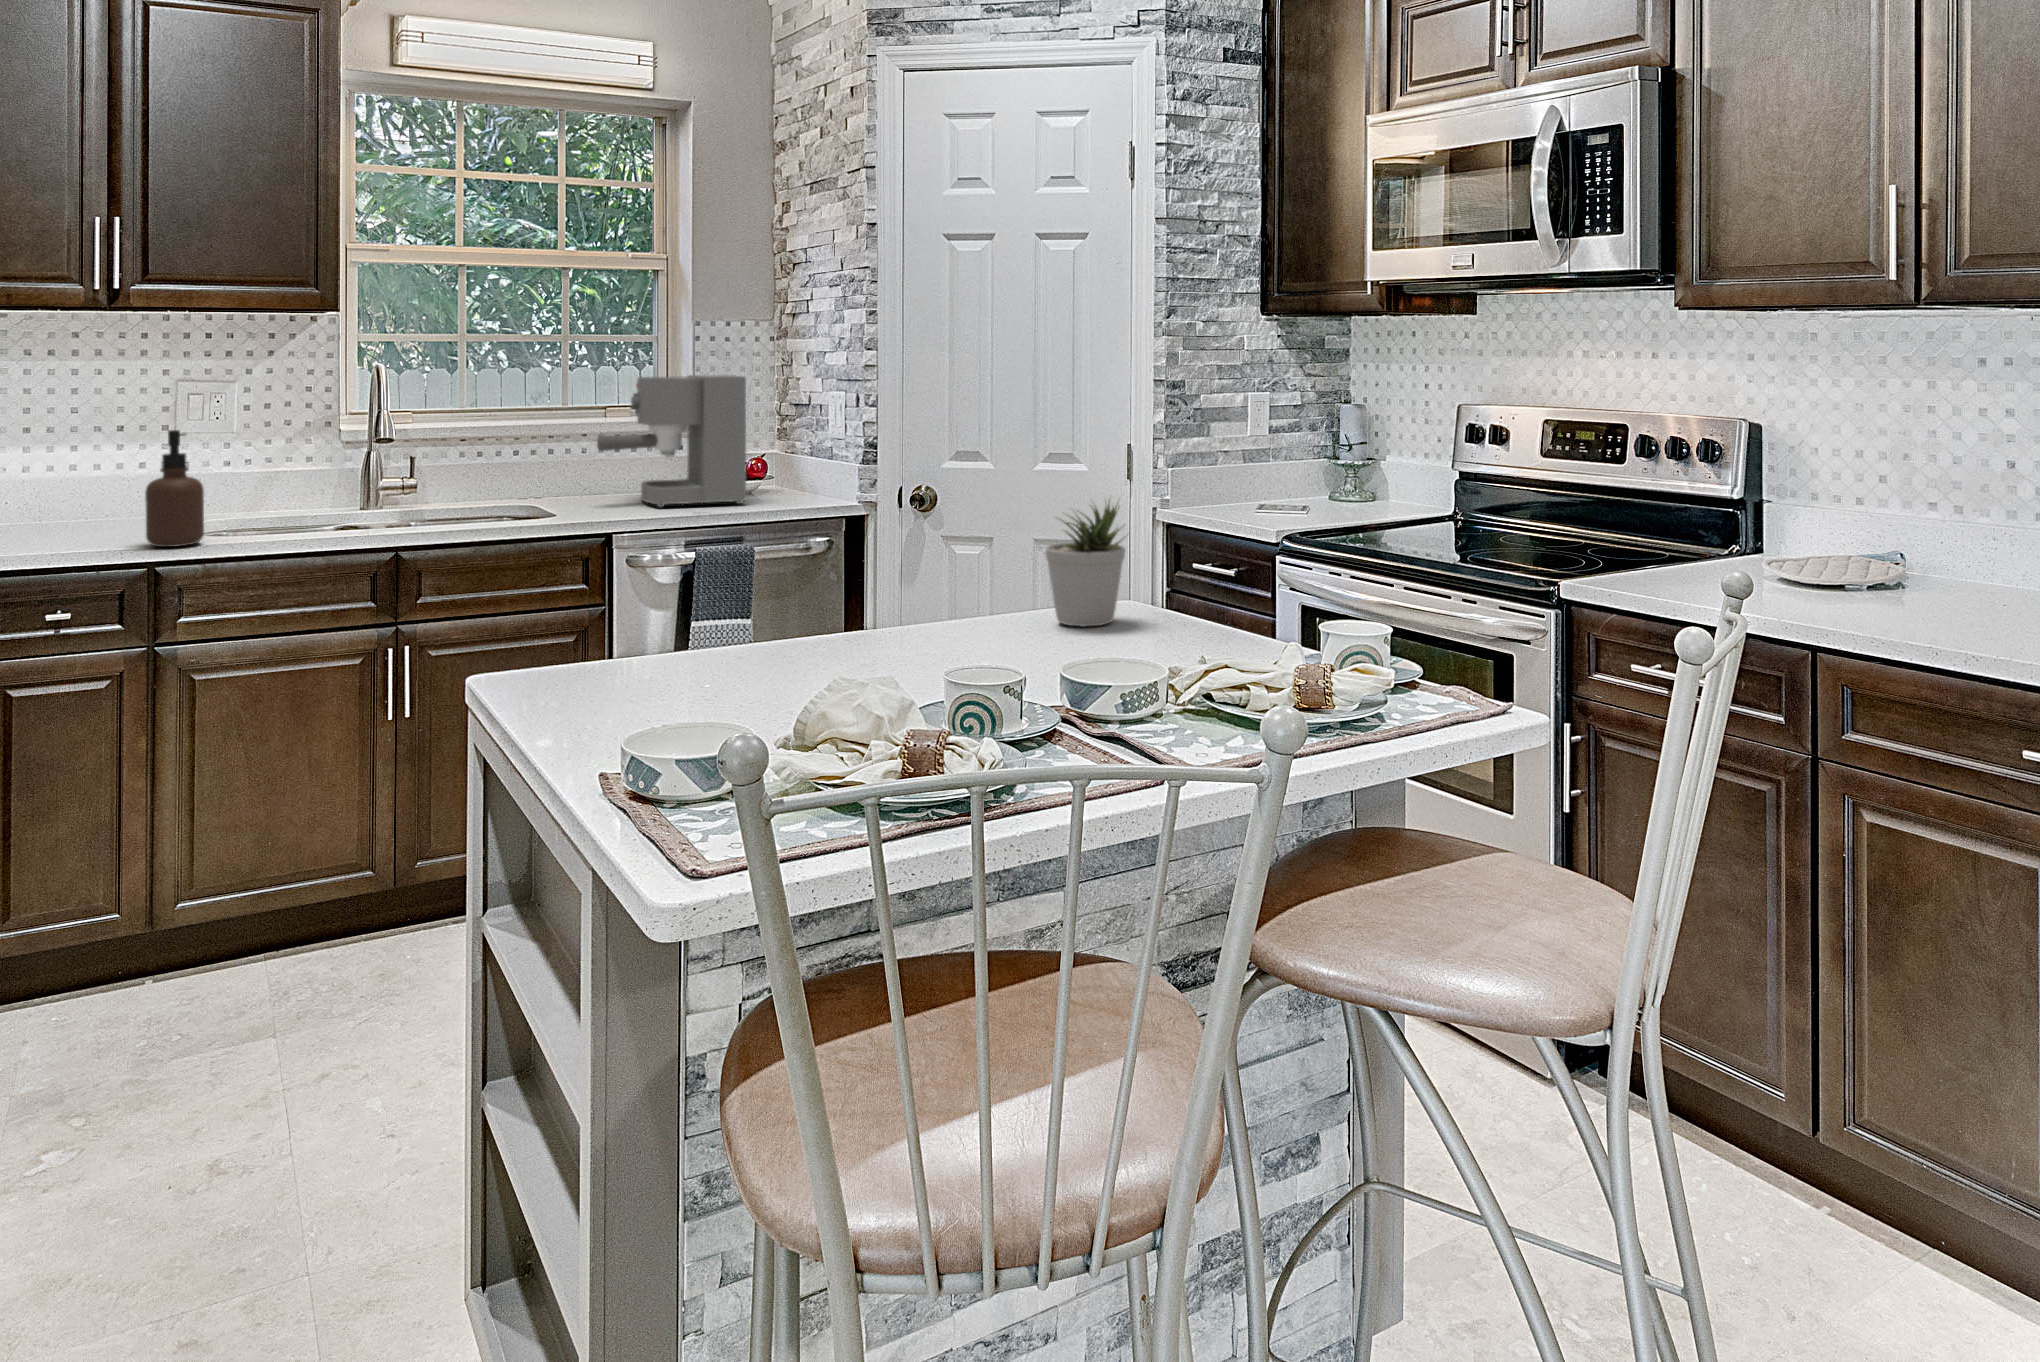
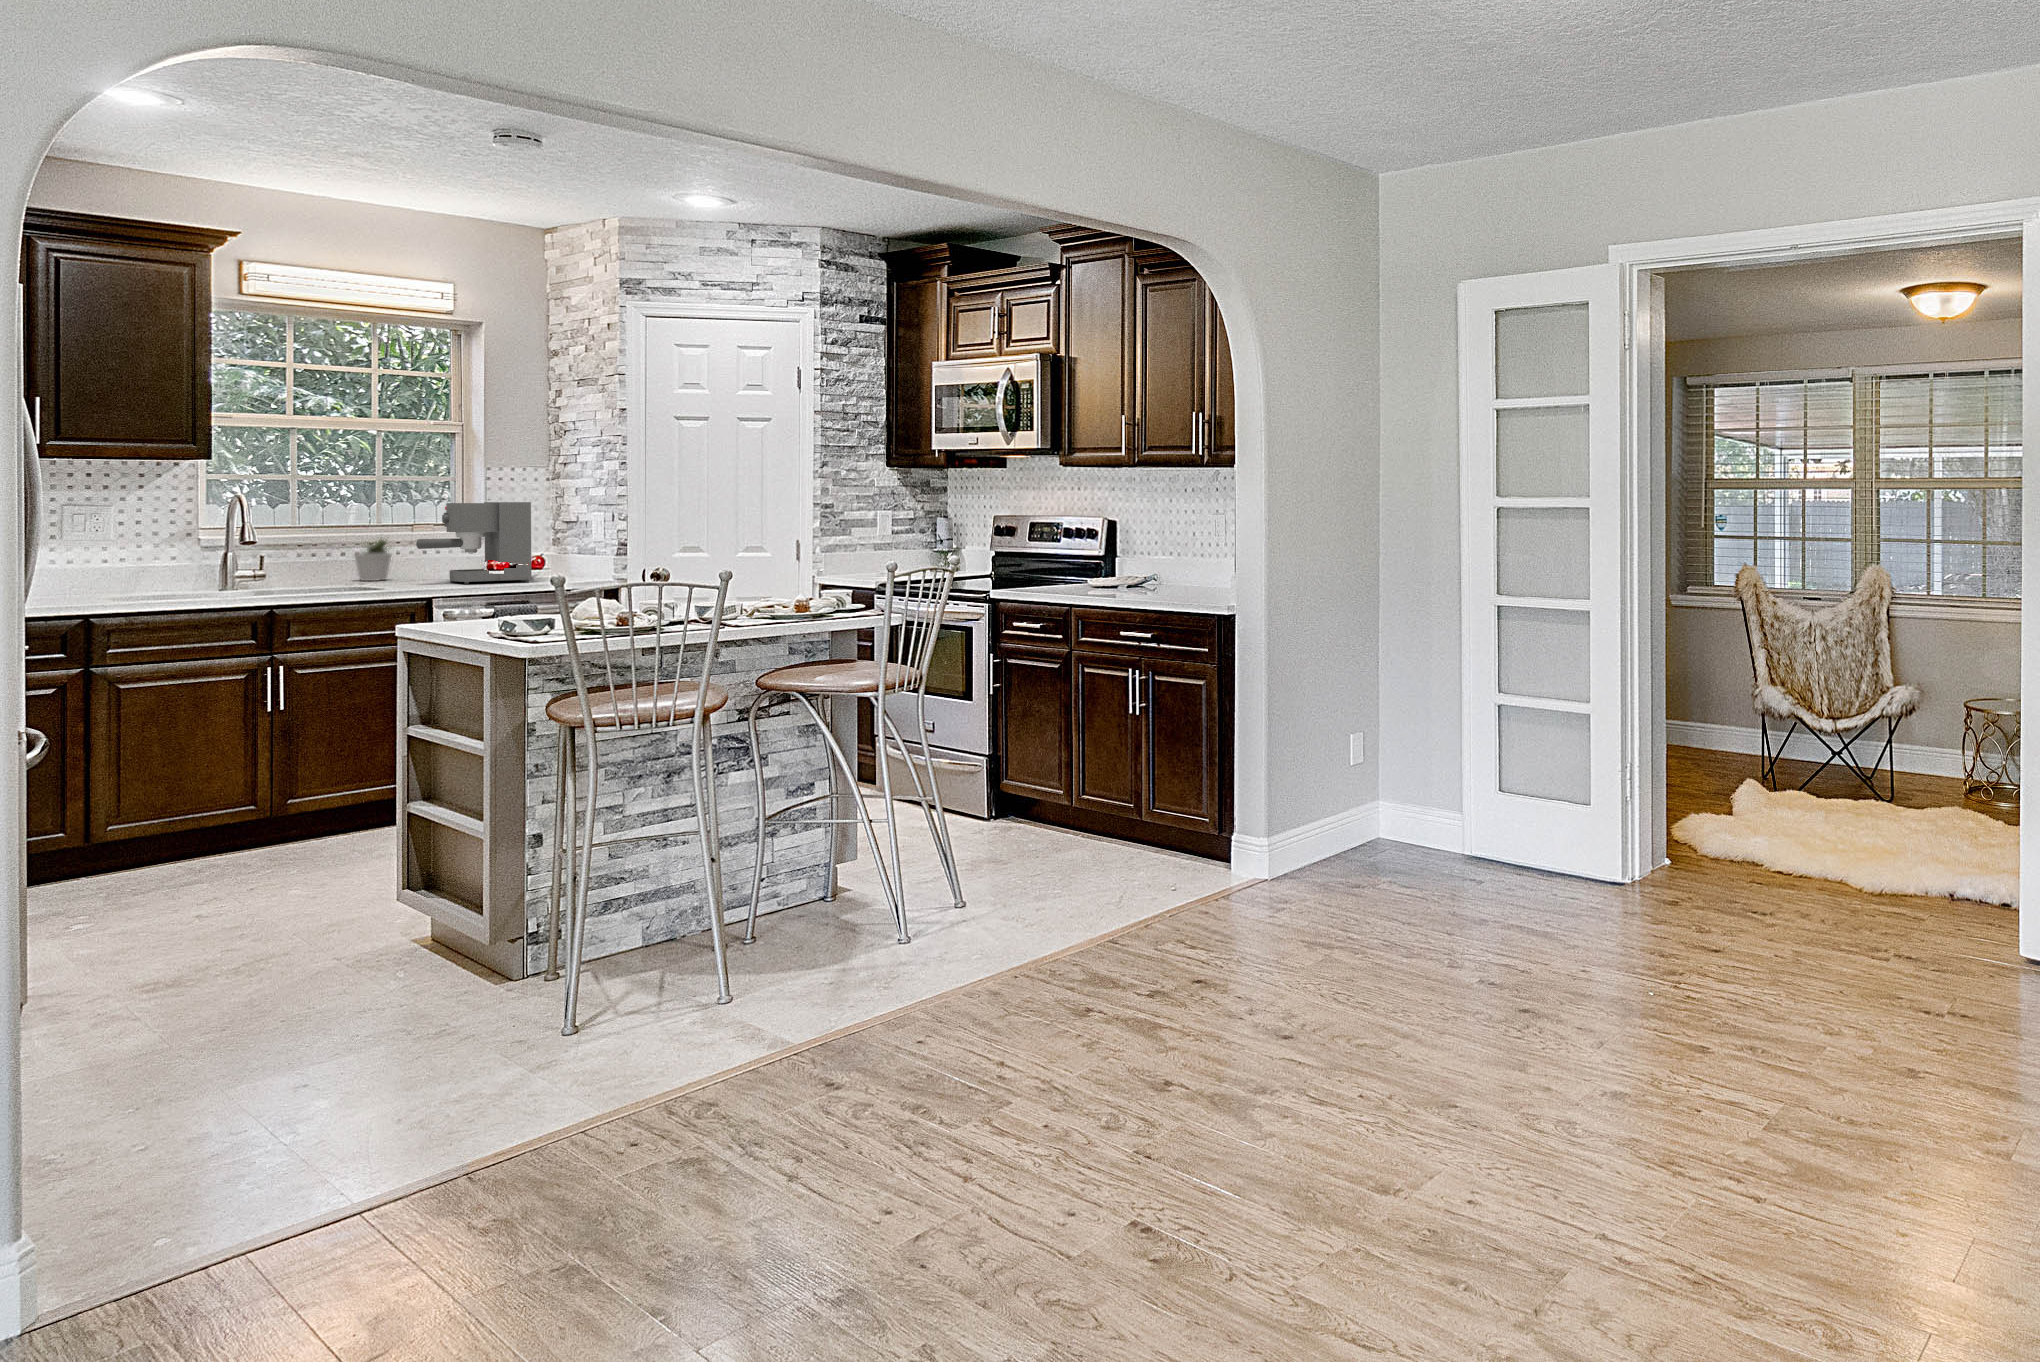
soap dispenser: present [145,430,204,547] -> none [77,531,123,603]
potted plant: present [1045,502,1125,626] -> present [354,539,392,581]

